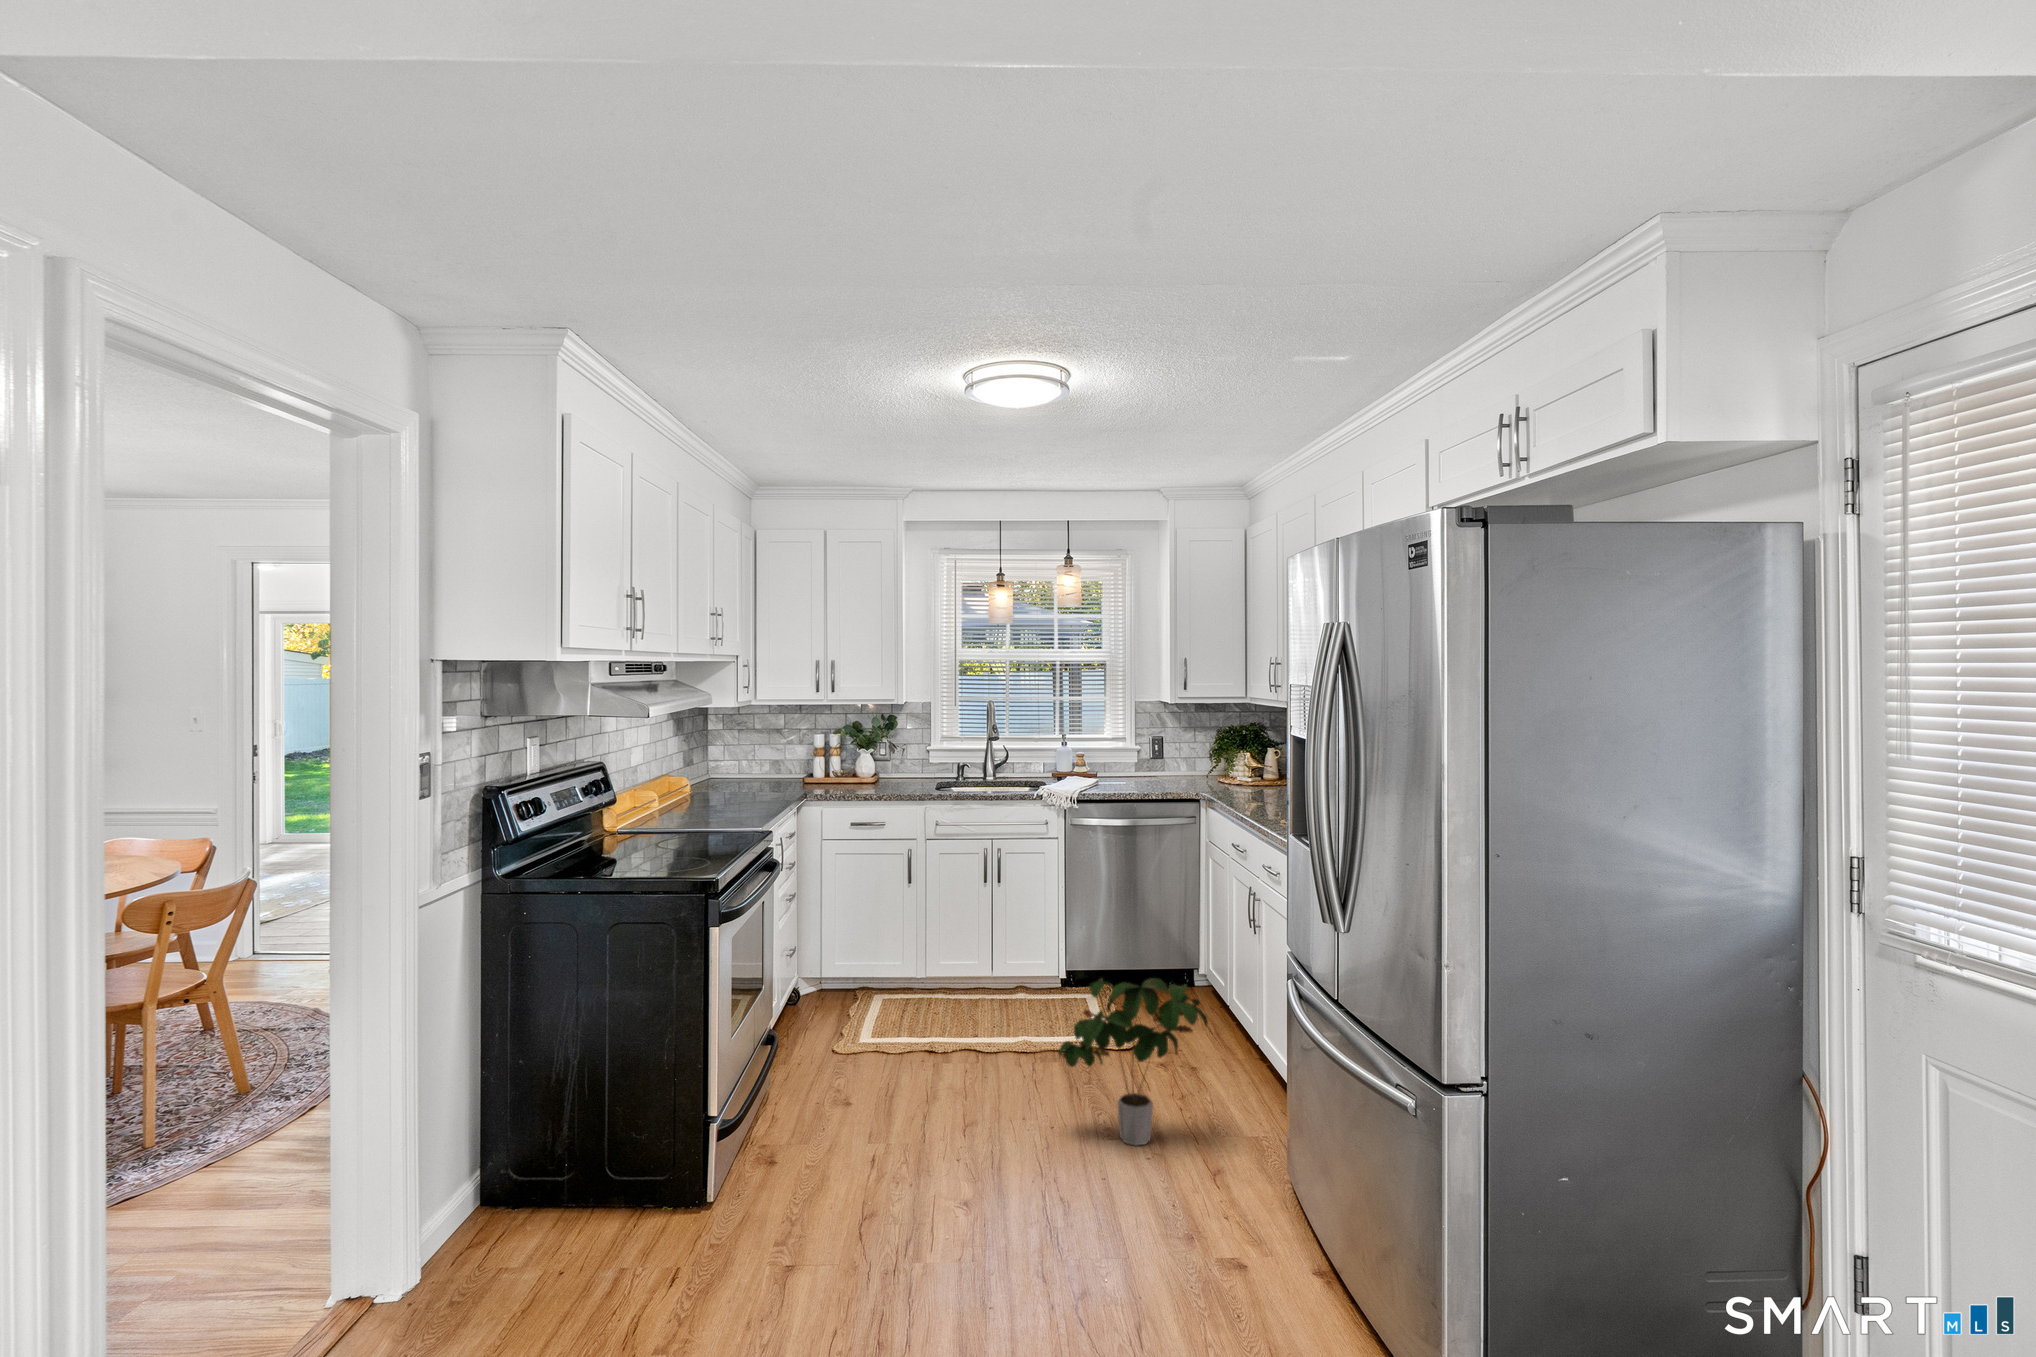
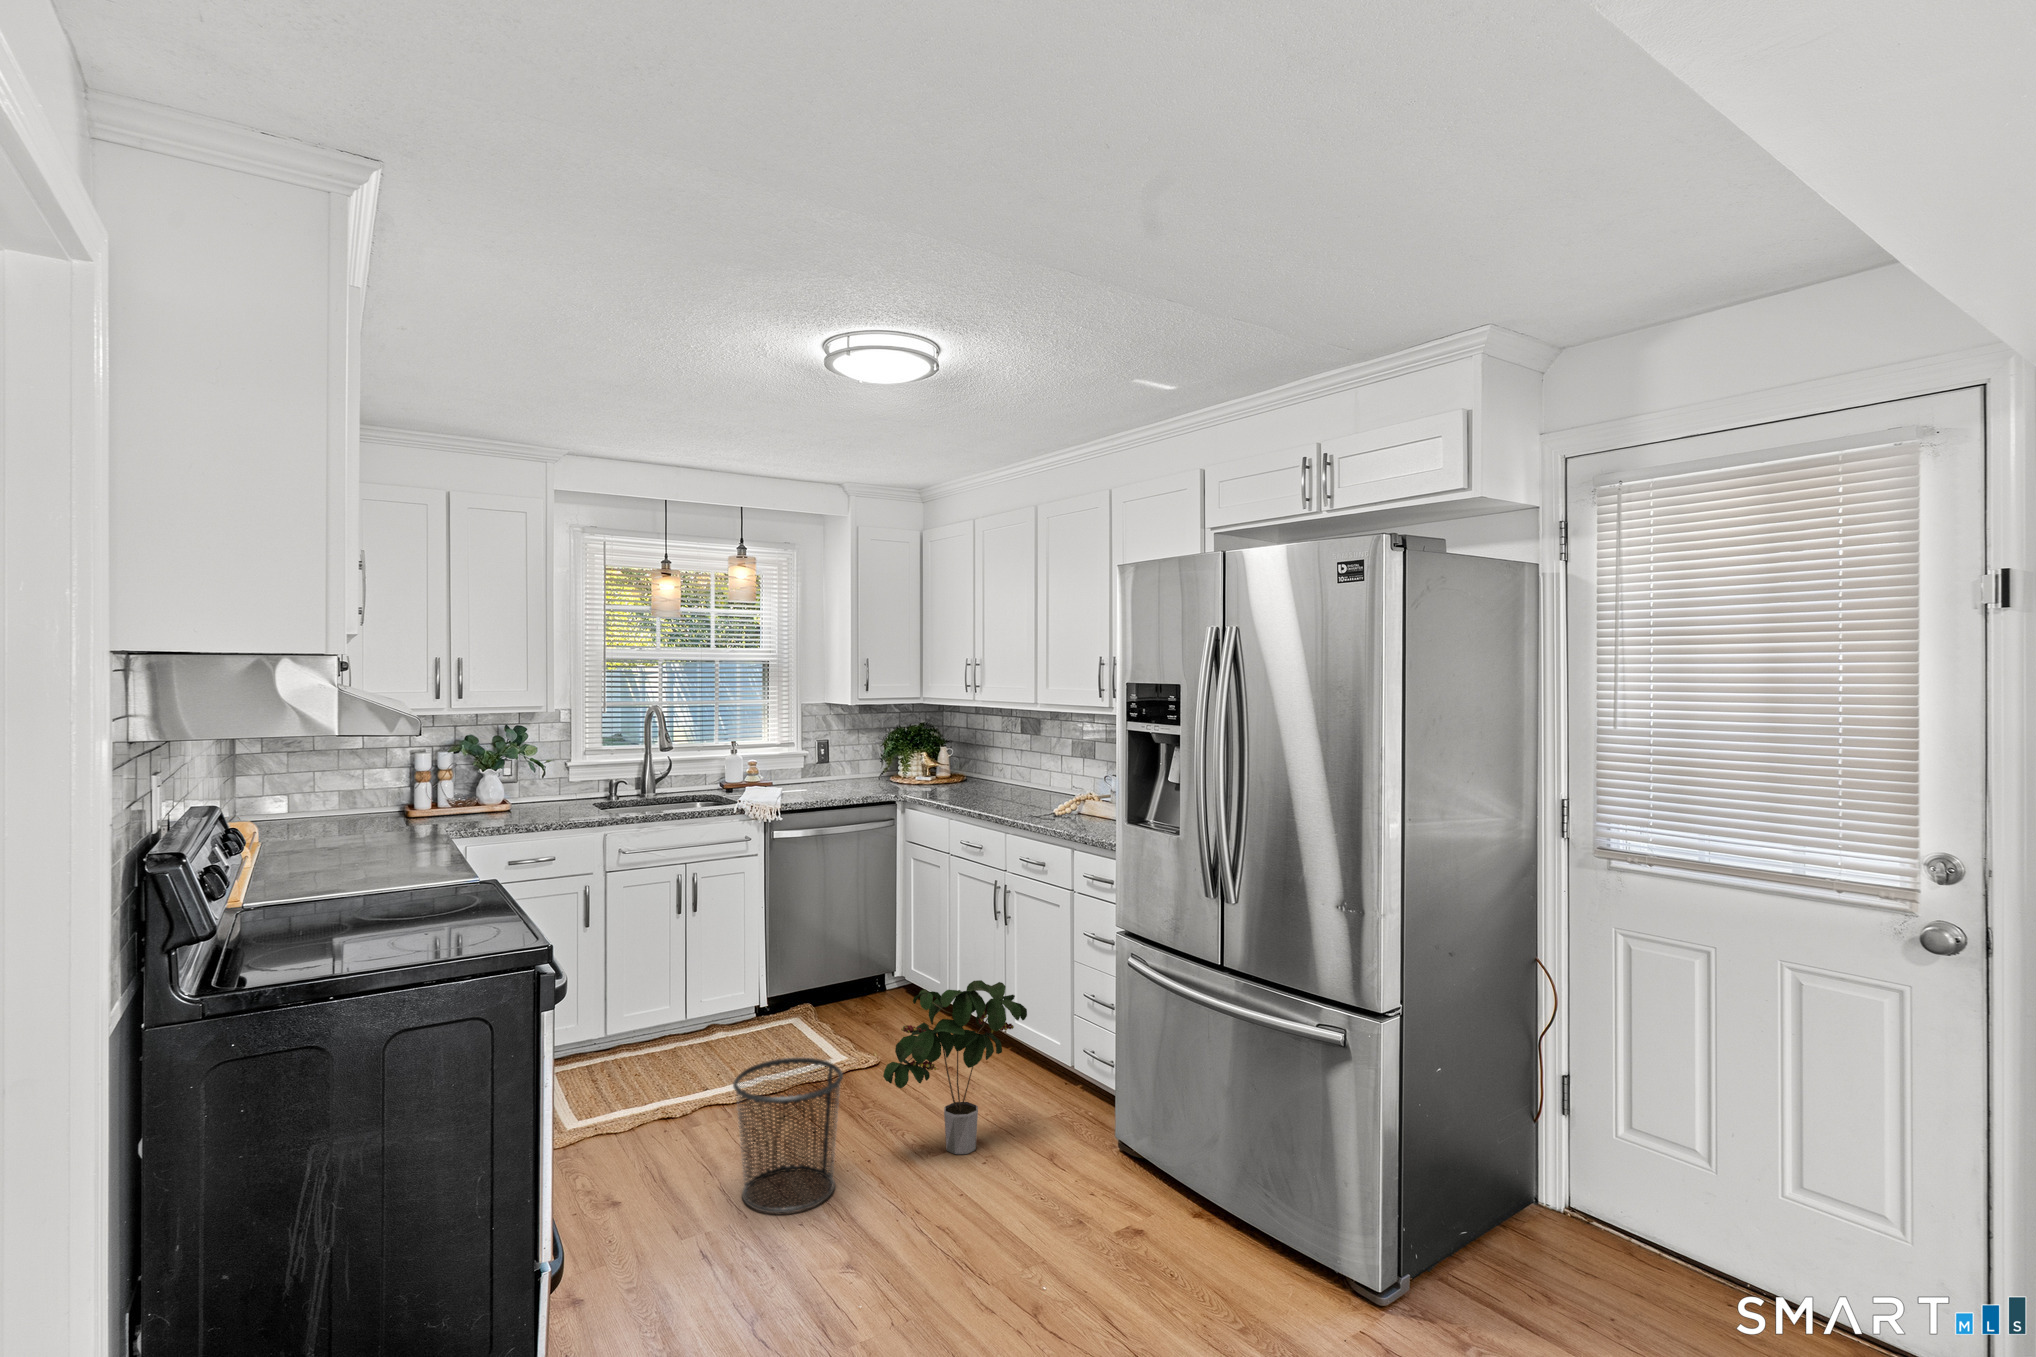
waste bin: none [916,1018,1012,1155] -> present [733,1058,843,1213]

